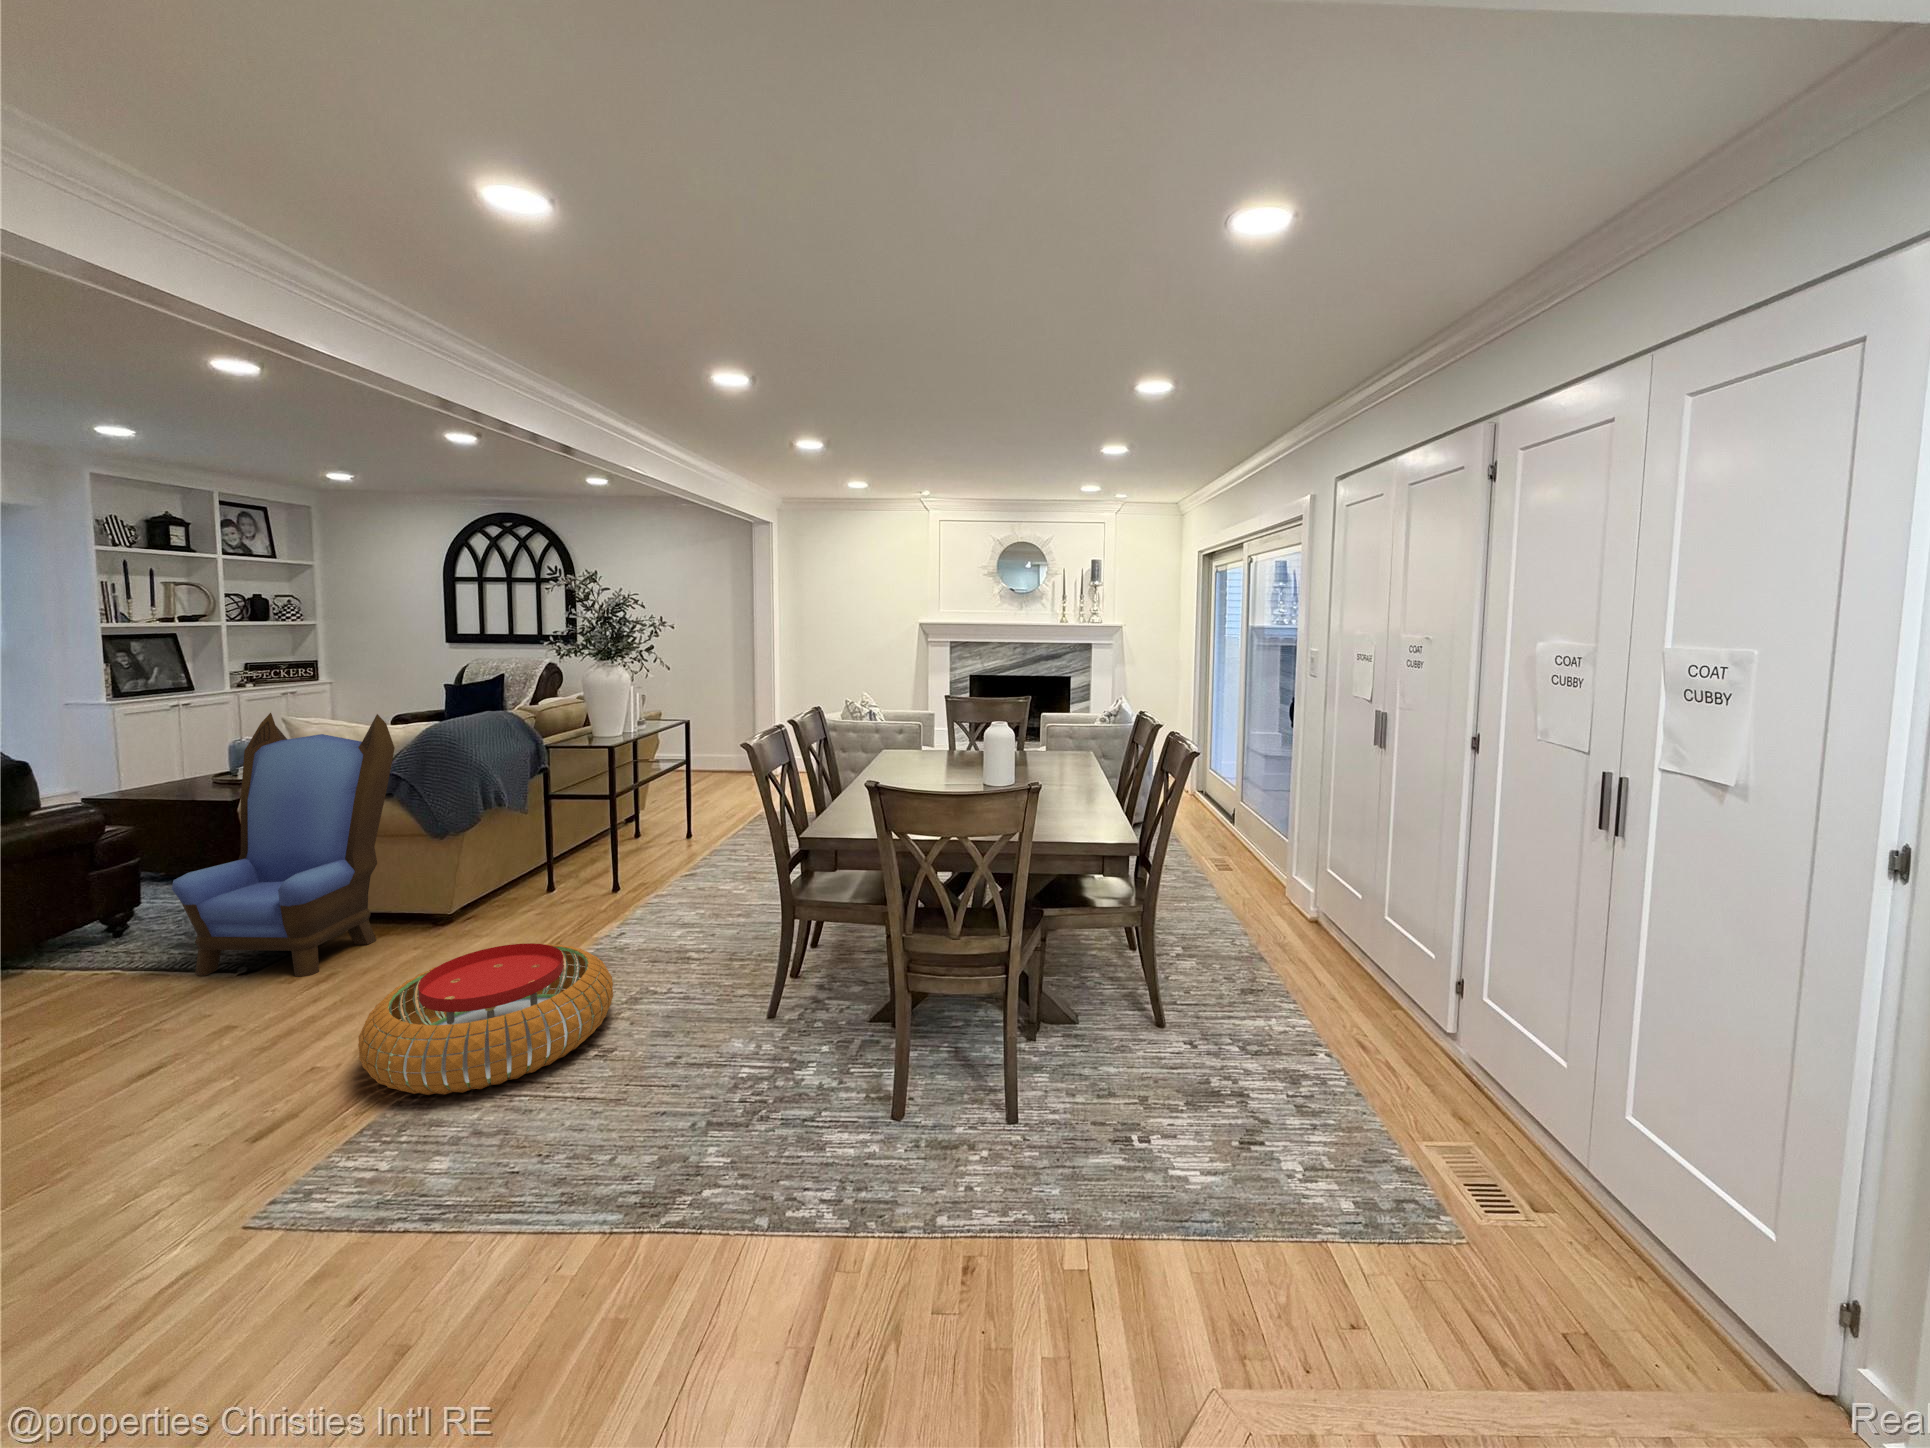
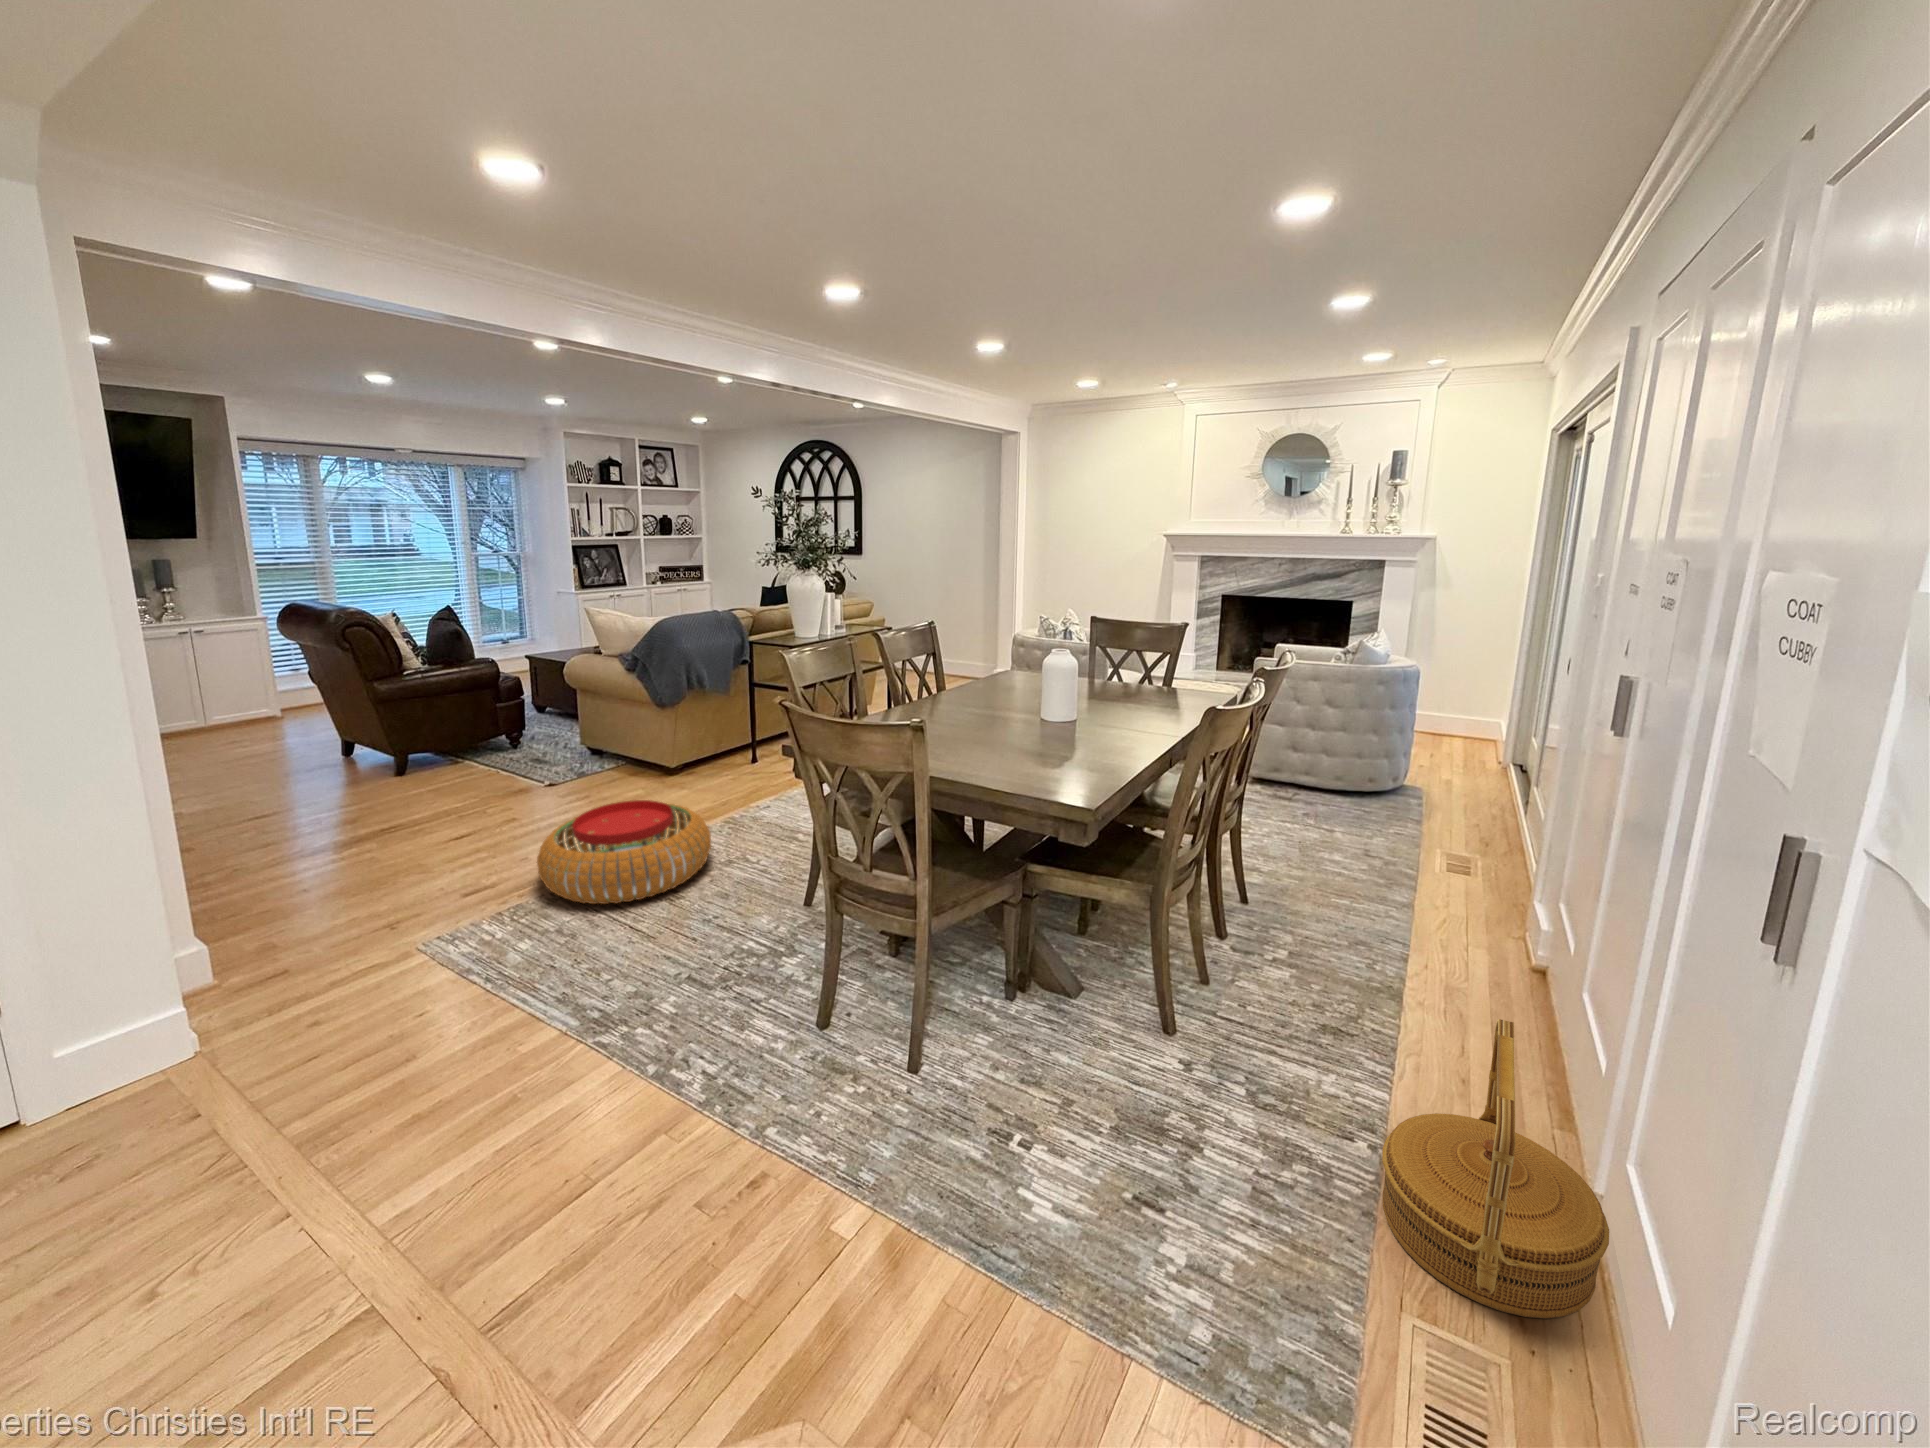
armchair: present [172,713,395,977] -> none [516,605,633,800]
woven basket: none [1343,942,1473,1118] -> present [1382,1019,1609,1319]

